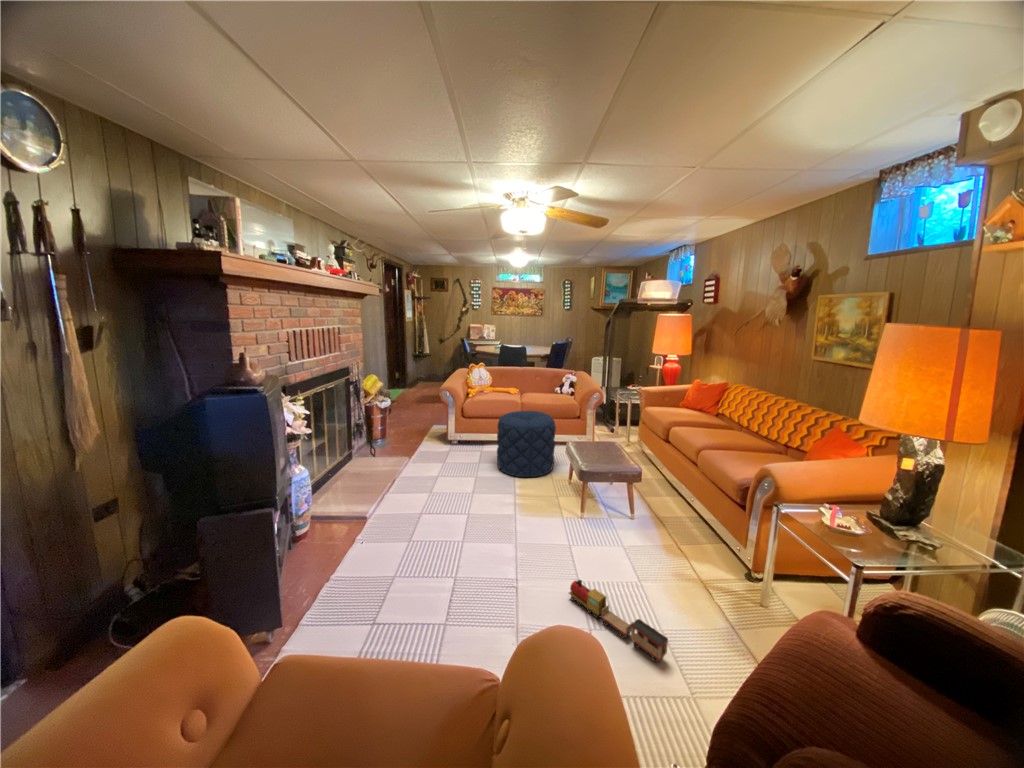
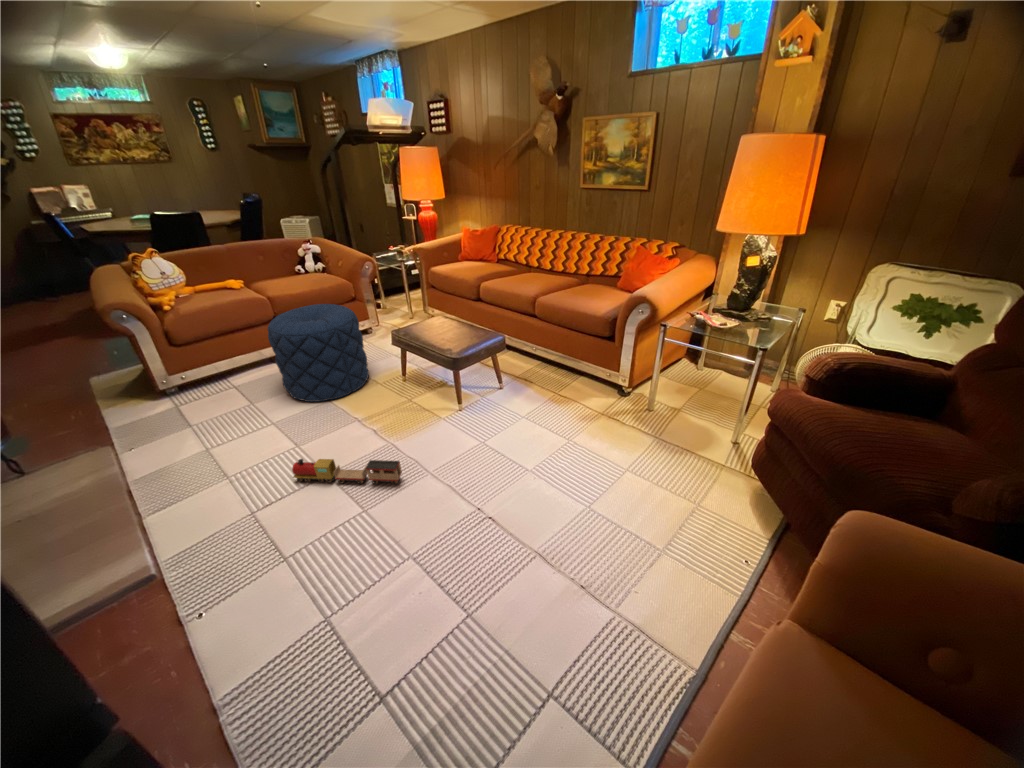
toy train: present [569,580,668,662] -> present [292,459,402,485]

